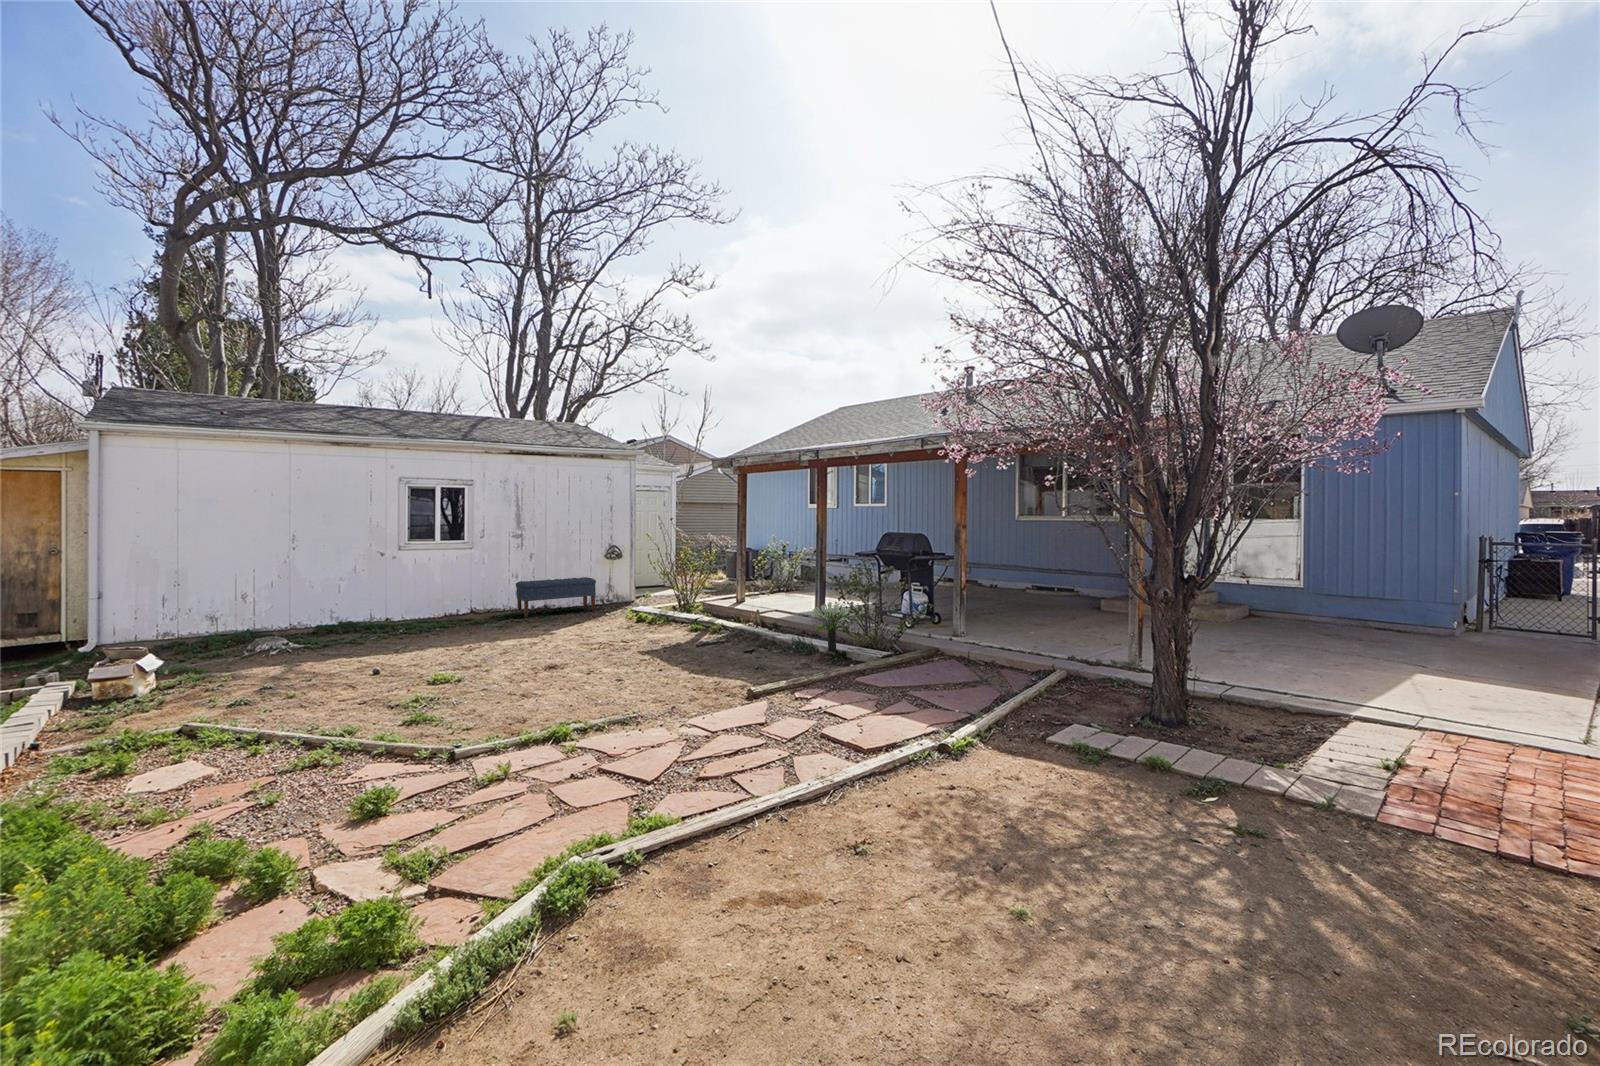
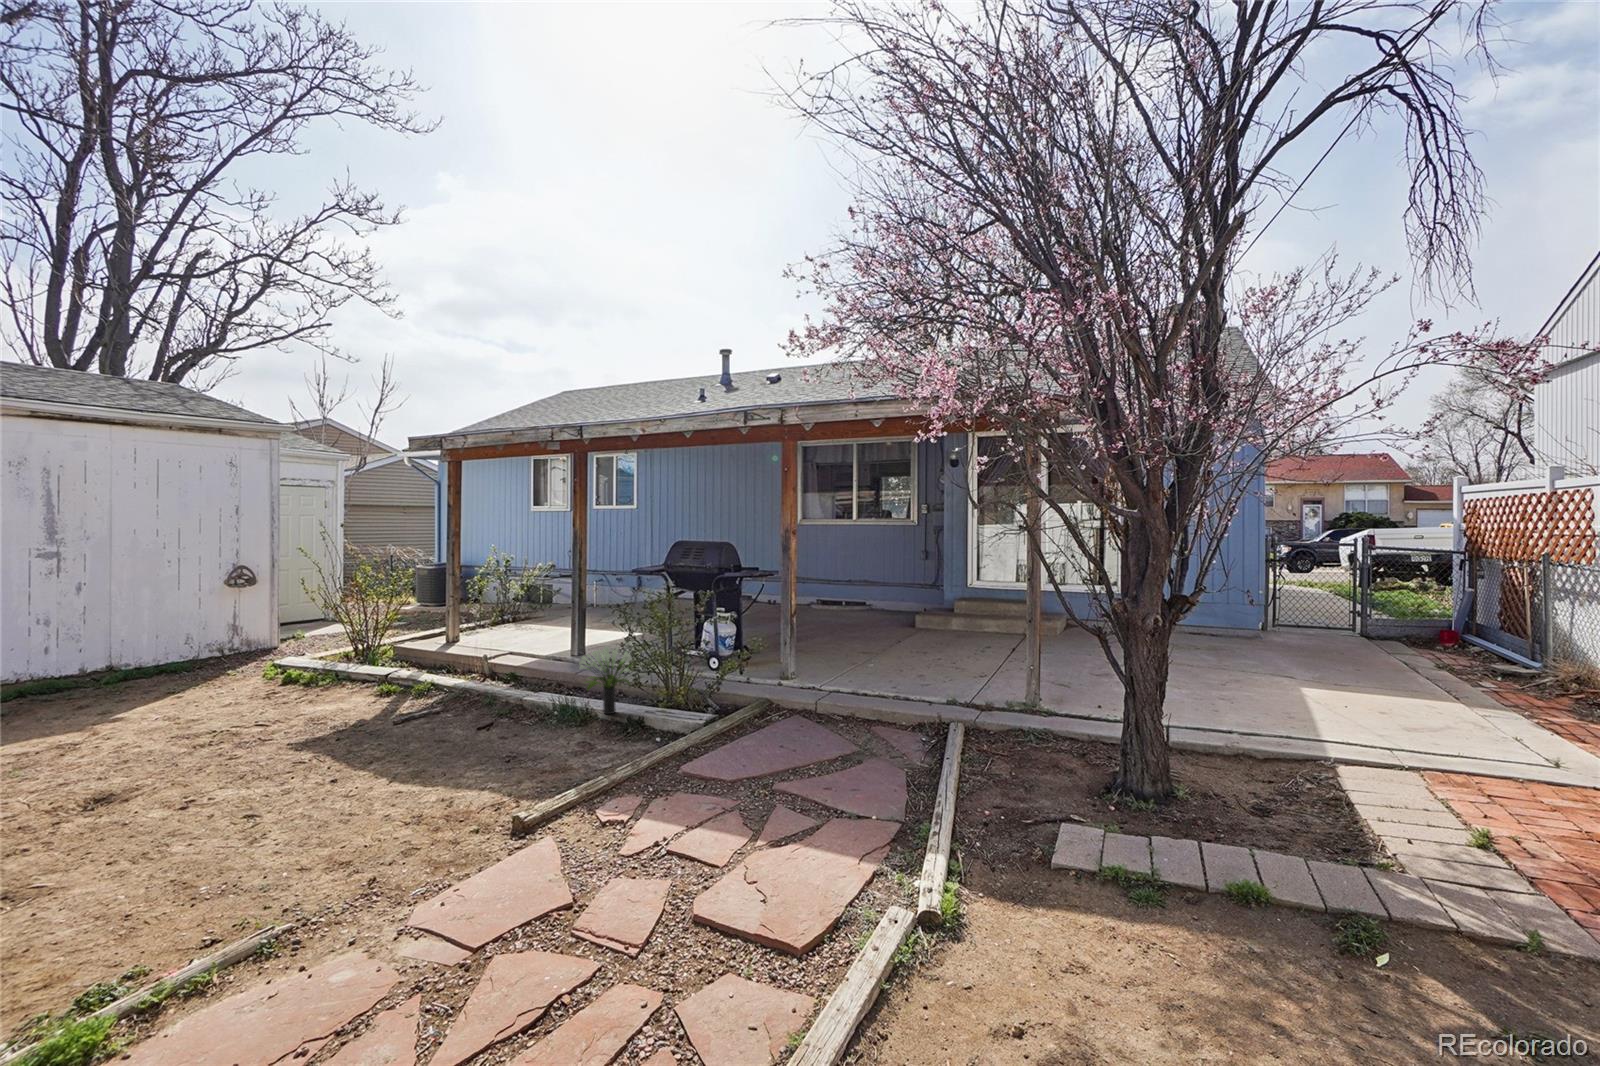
bench: present [516,577,596,617] -> none [40,616,207,689]

